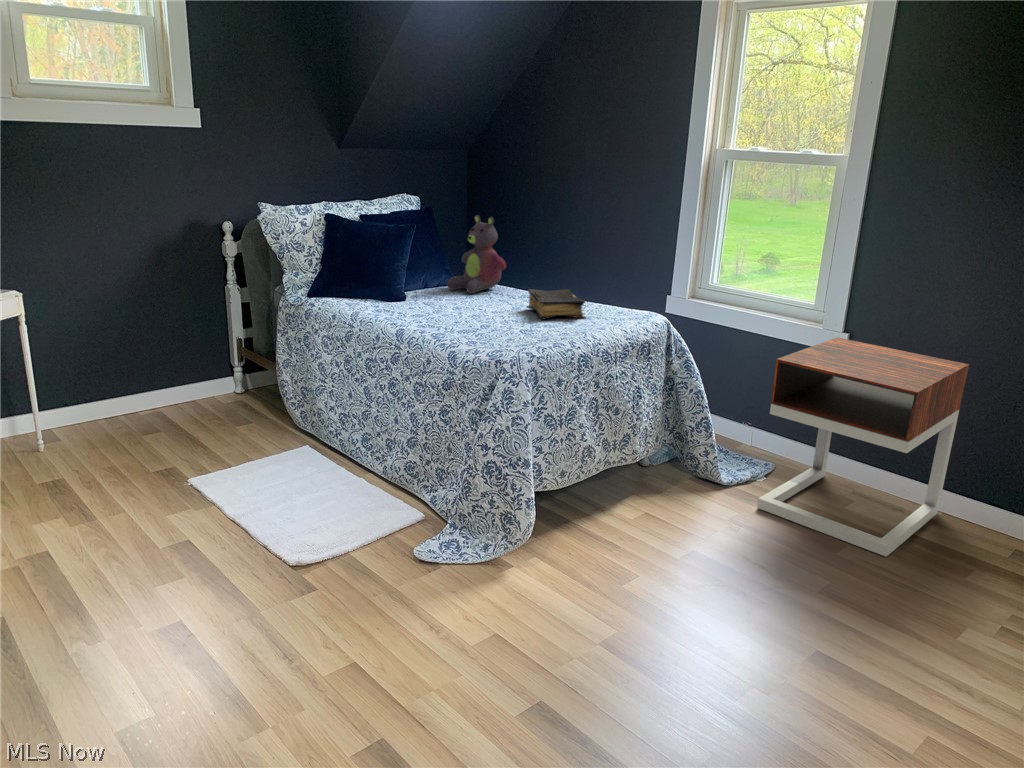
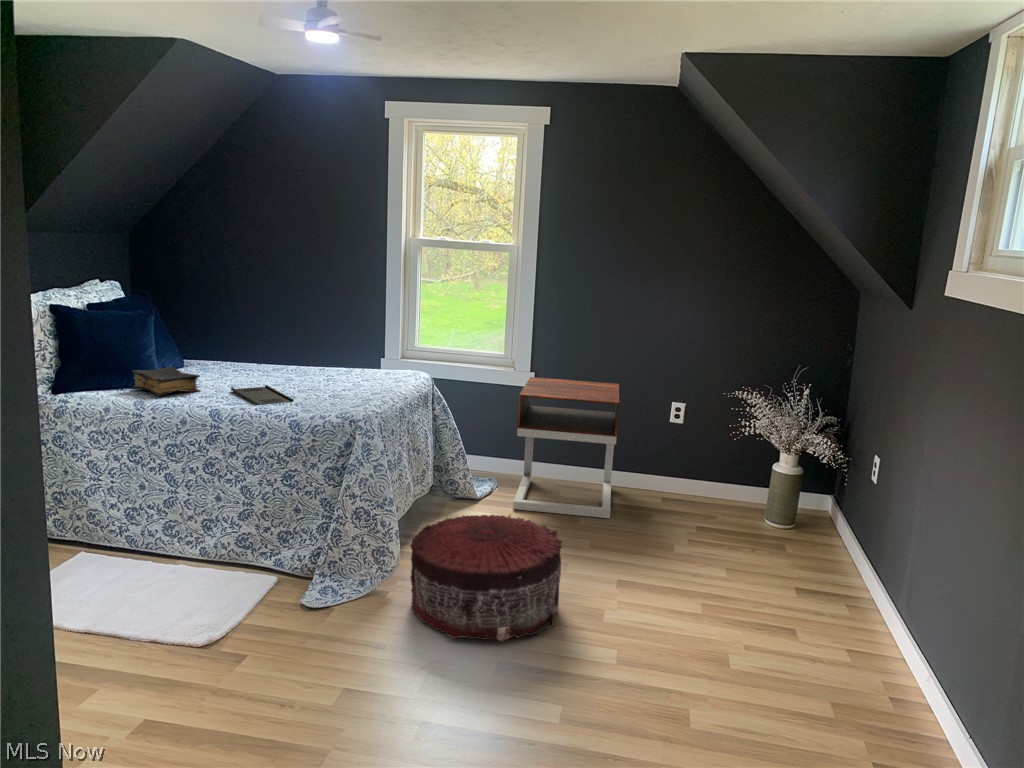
stuffed bear: present [447,215,506,294] -> none [190,301,249,374]
book: present [527,289,586,320] -> present [132,367,200,397]
tray: none [432,308,480,331] -> present [231,385,293,405]
pouf: none [496,496,693,681] -> present [410,515,562,641]

